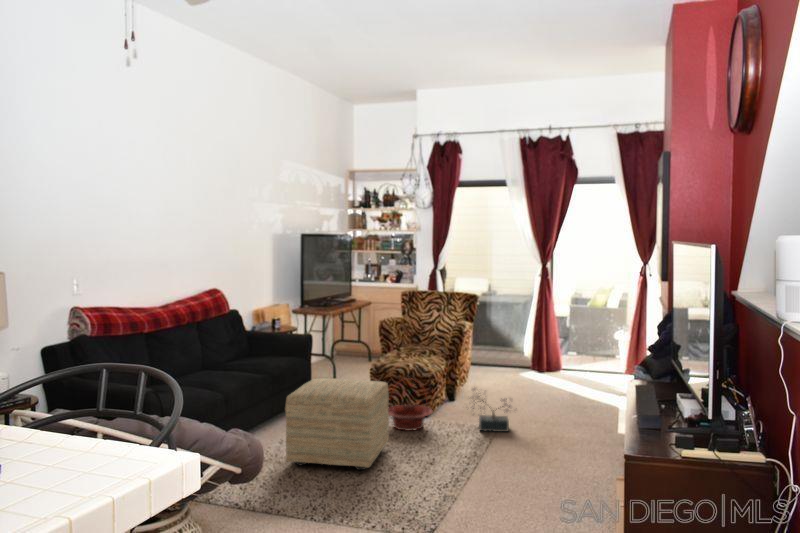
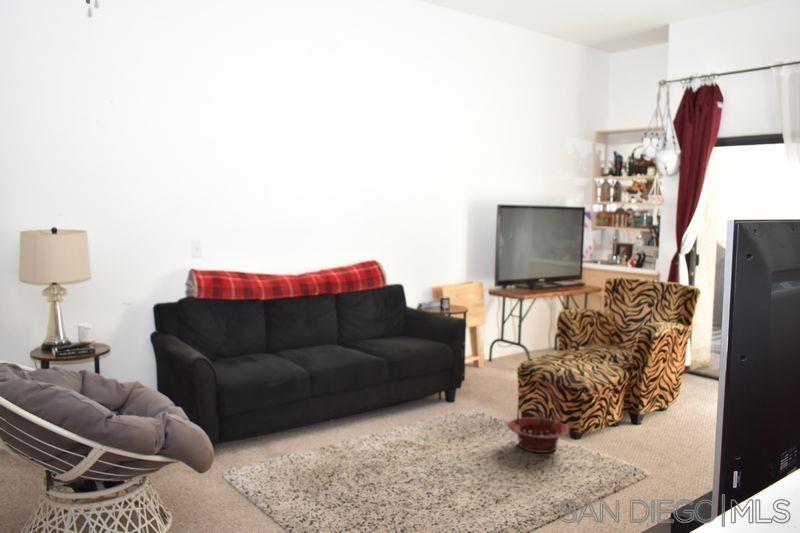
ottoman: present [285,379,389,470] -> none [348,371,484,490]
decorative plant: present [471,388,511,432] -> none [611,412,681,484]

